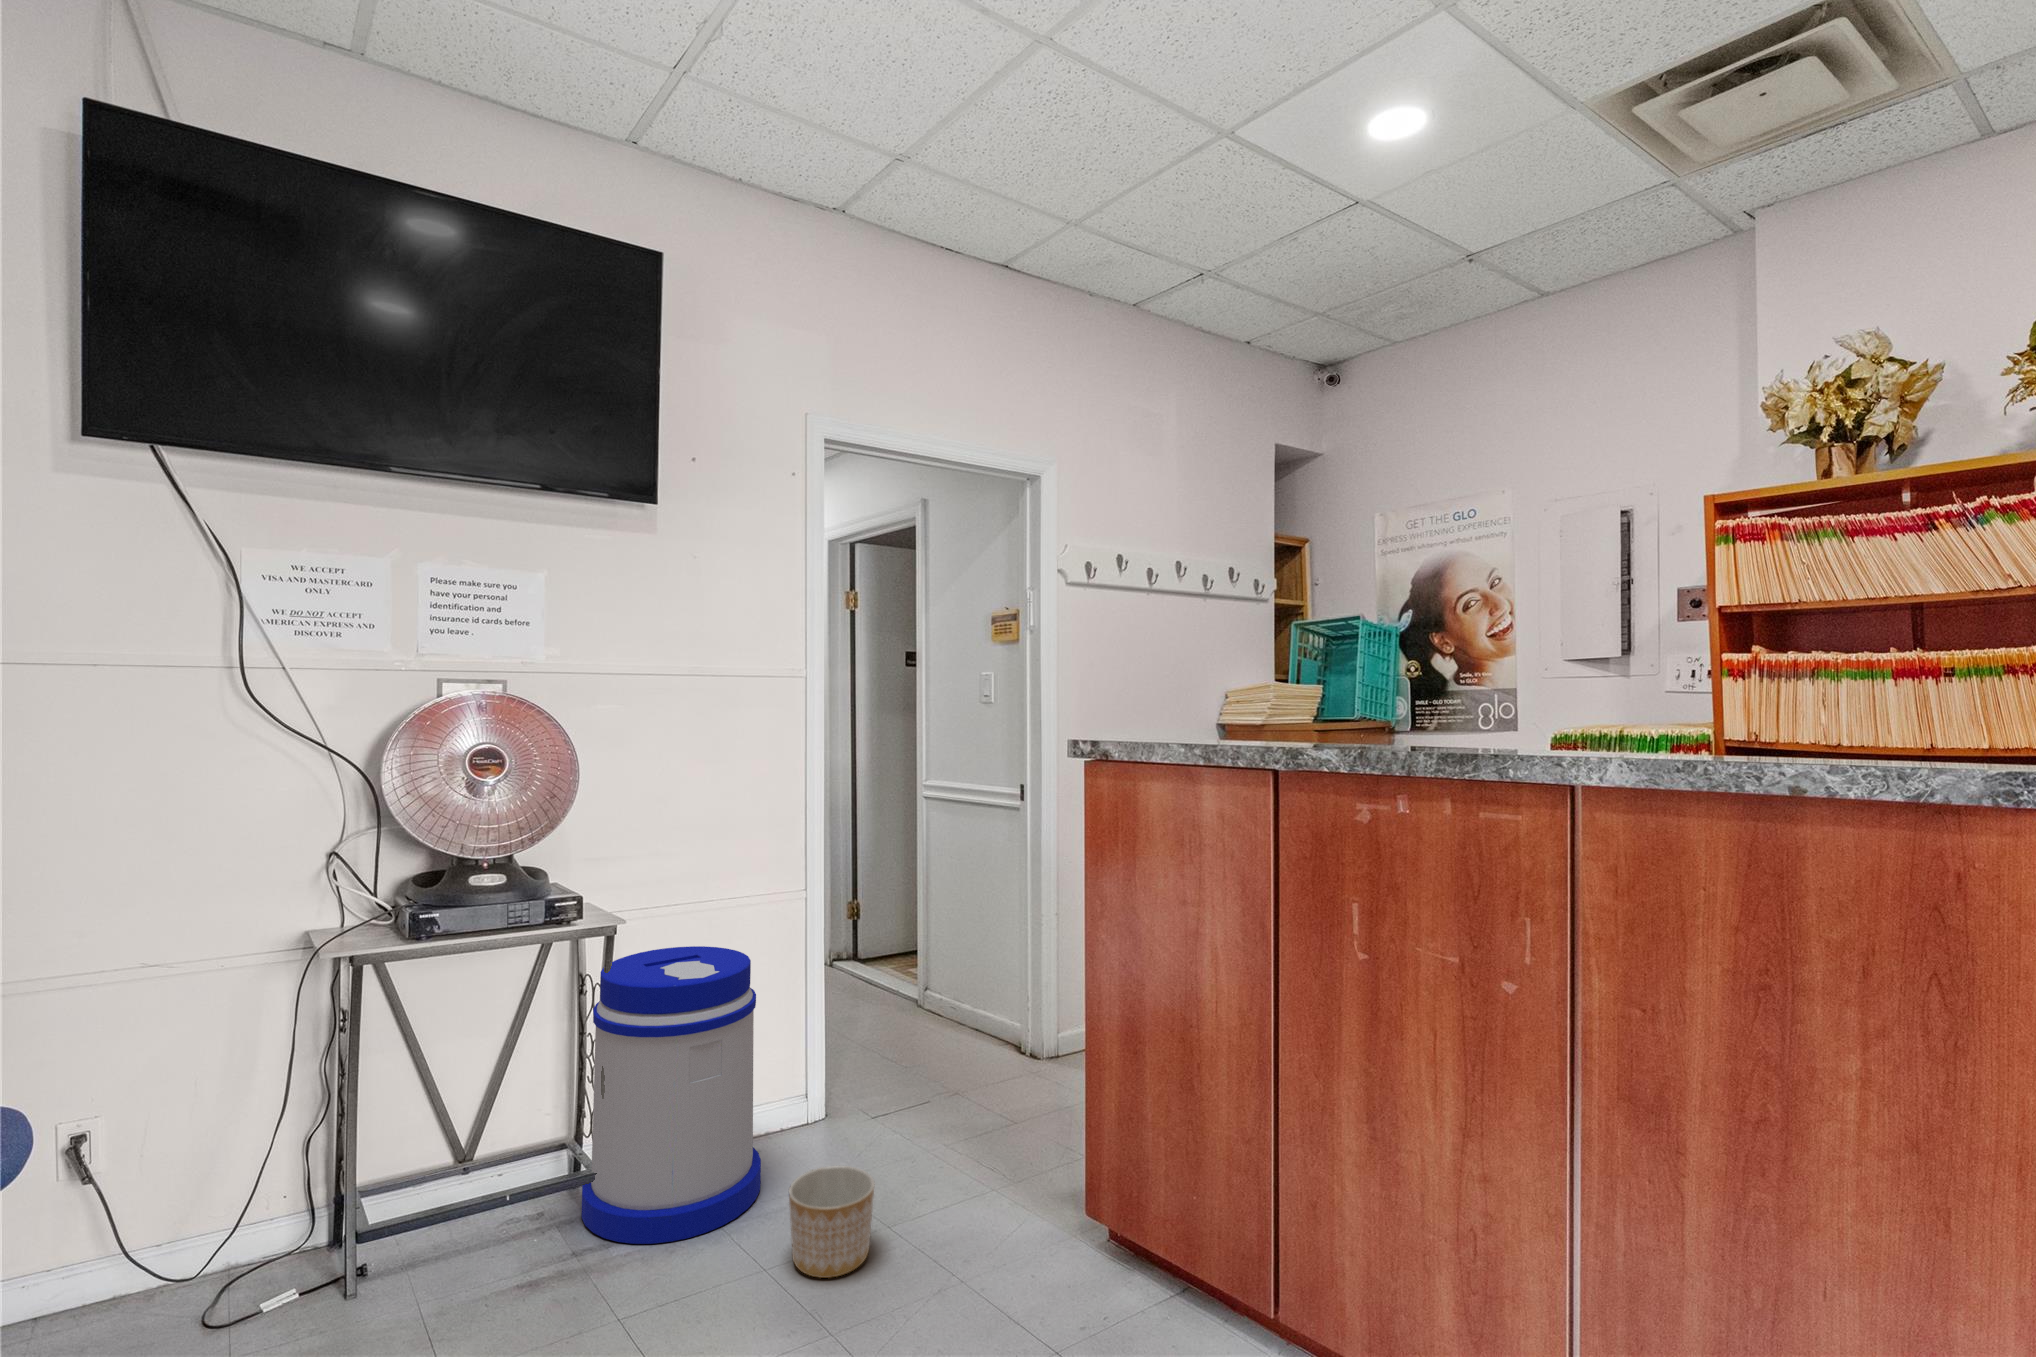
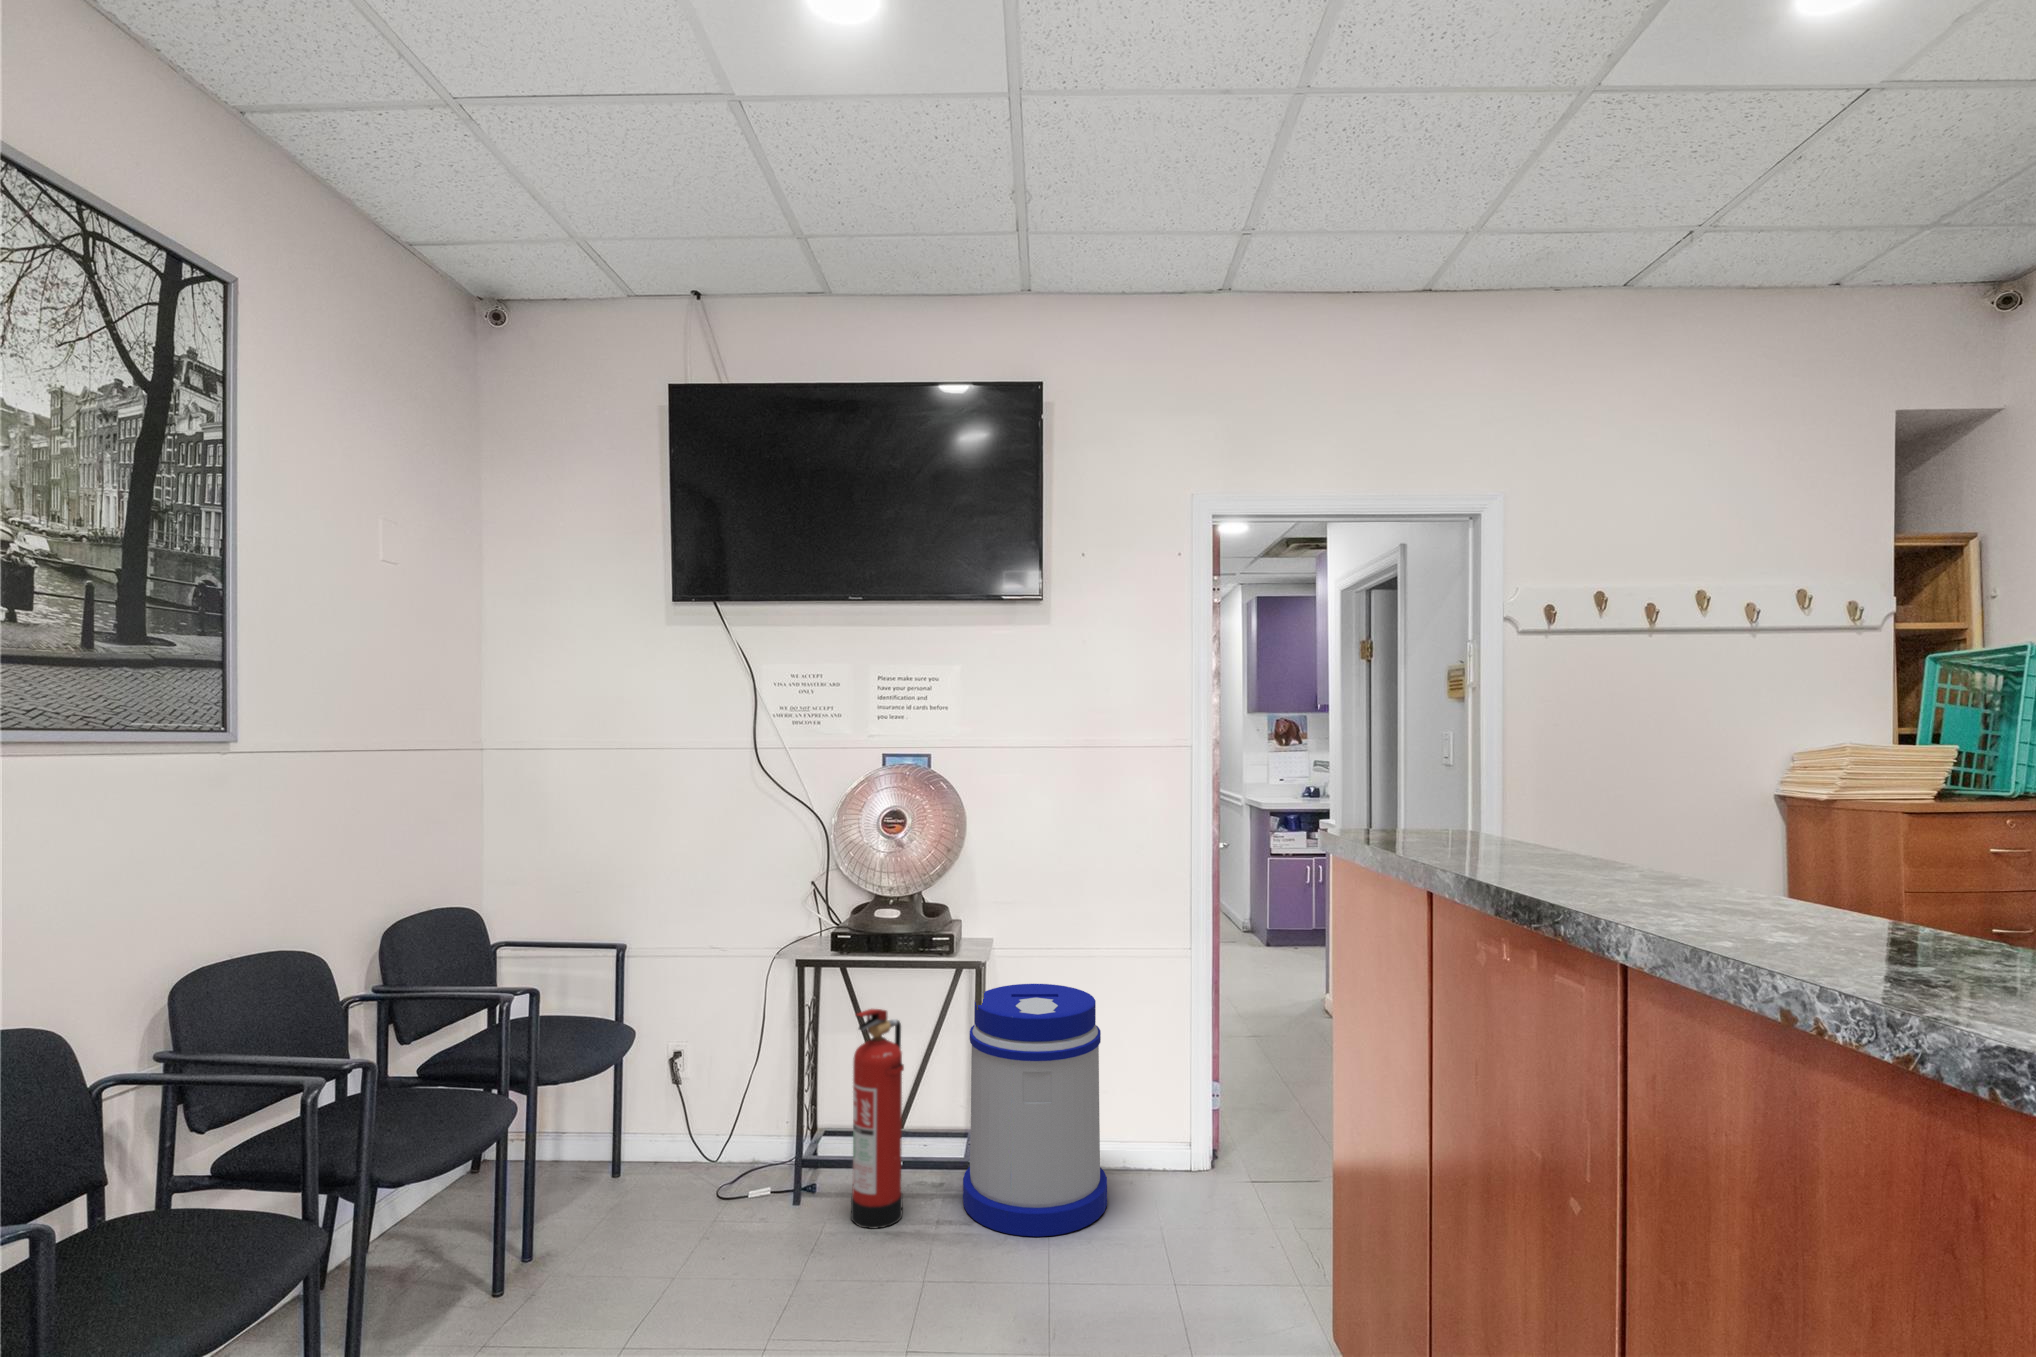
fire extinguisher: none [440,1011,526,1305] -> present [851,1009,904,1229]
planter: present [789,1166,875,1278] -> none [1070,1209,1148,1312]

